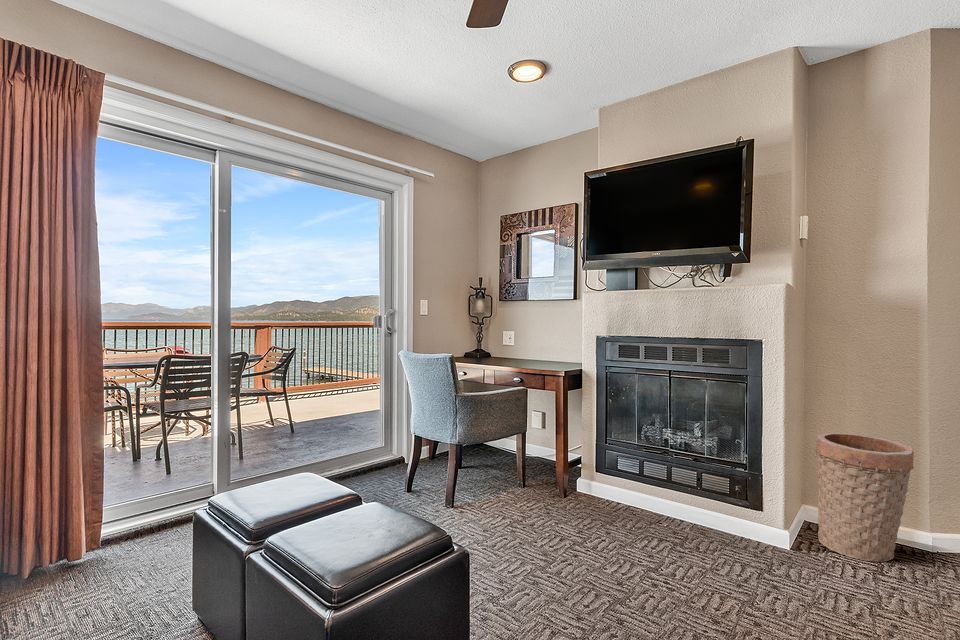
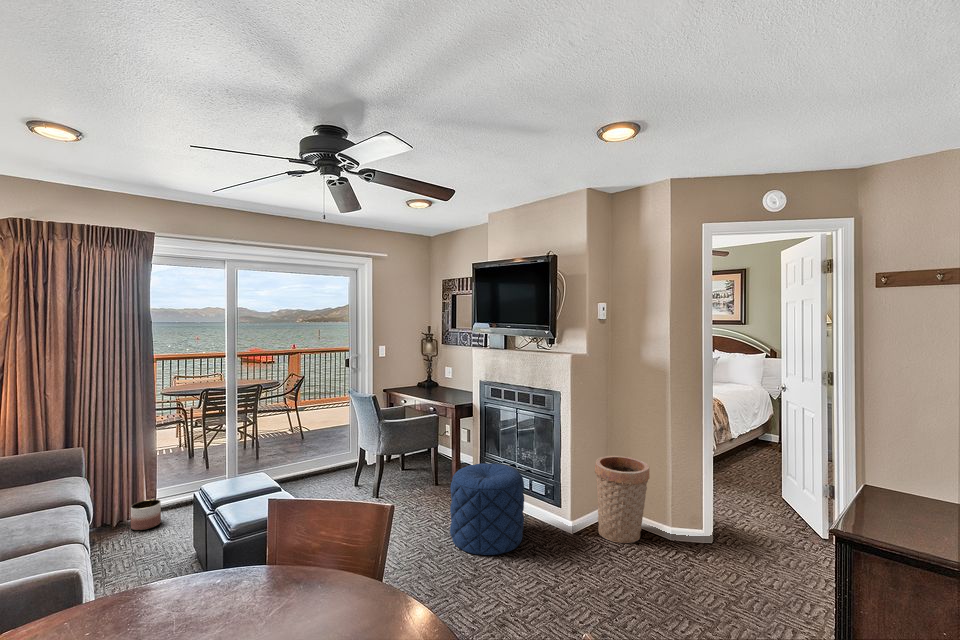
pouf: none [616,448,743,594] -> present [450,463,524,555]
planter: none [59,526,114,582] -> present [131,499,161,530]

